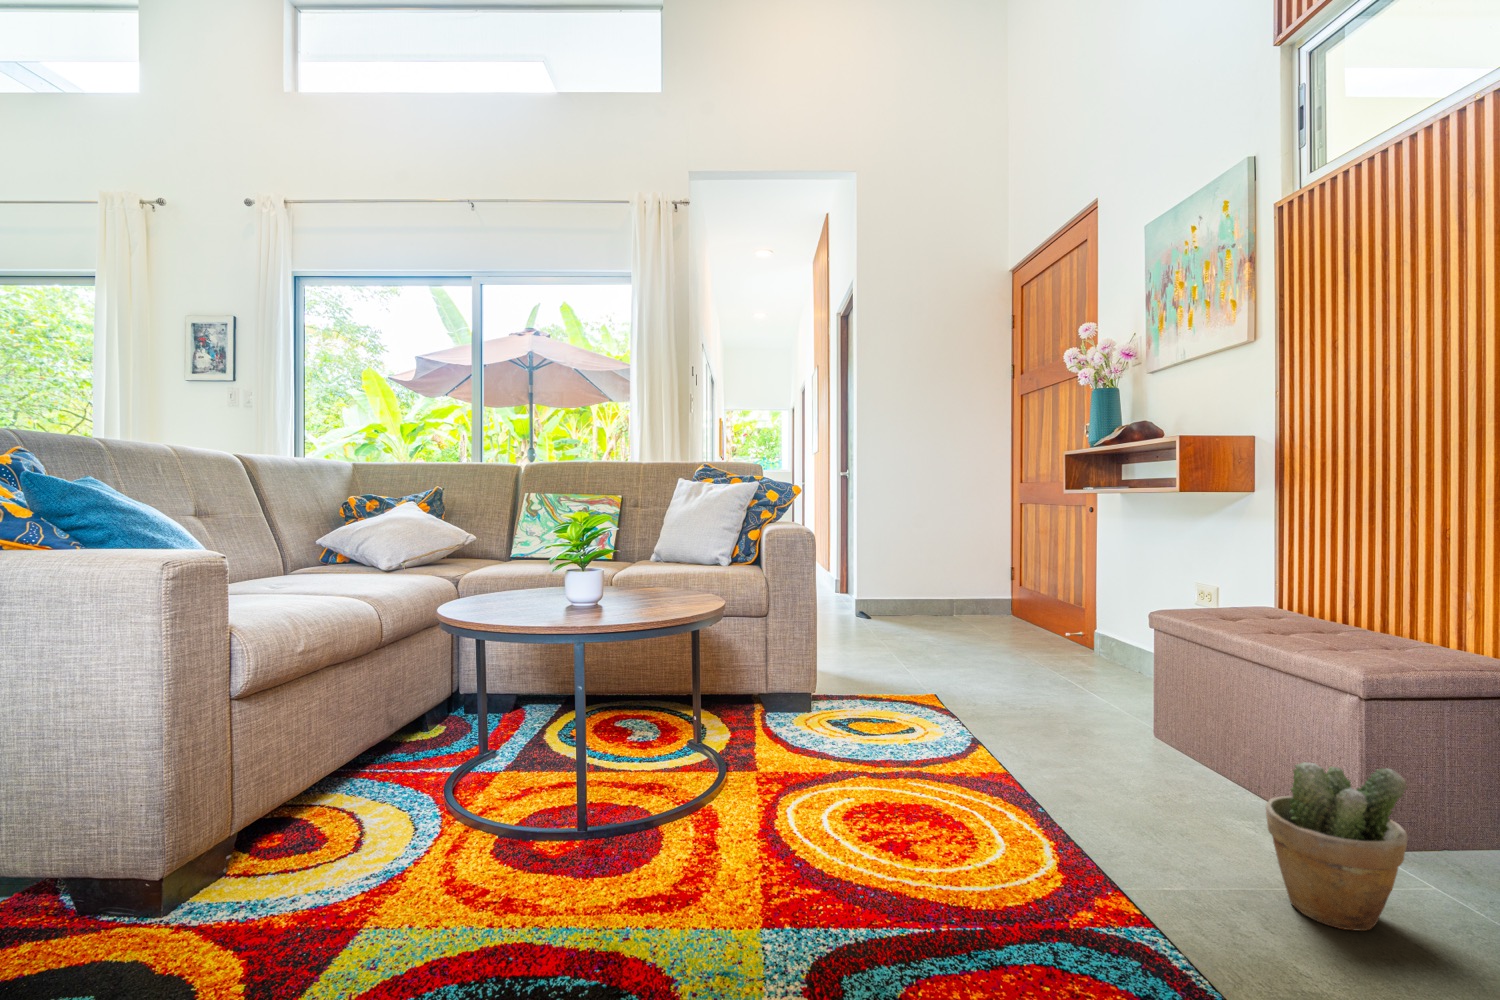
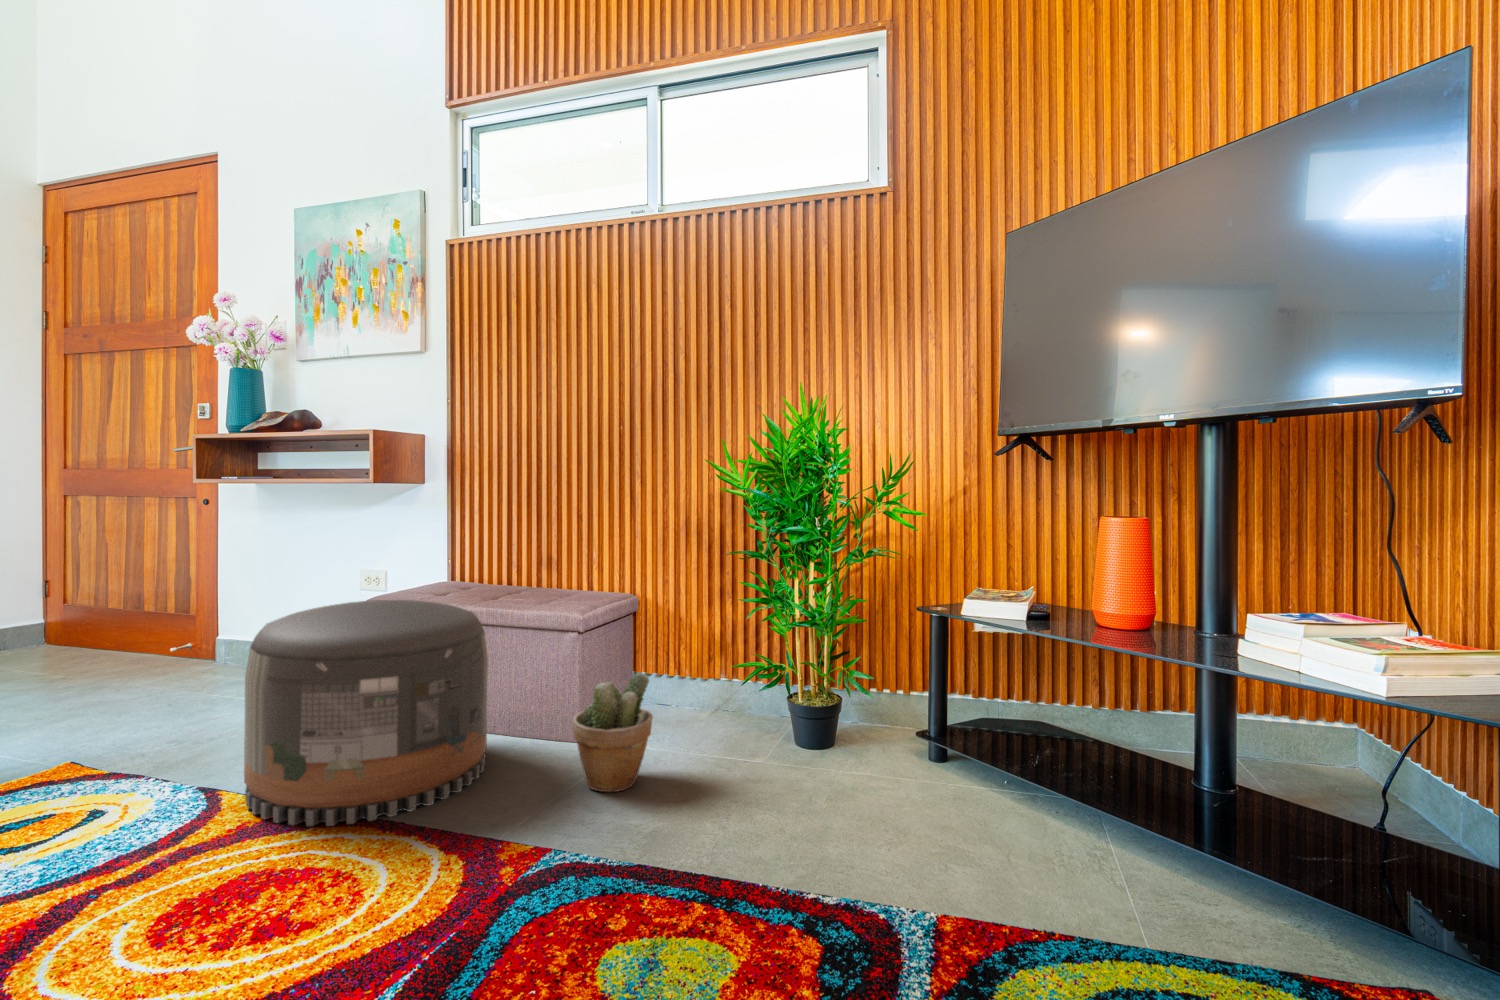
pouf: none [977,608,1214,832] -> present [244,600,488,826]

